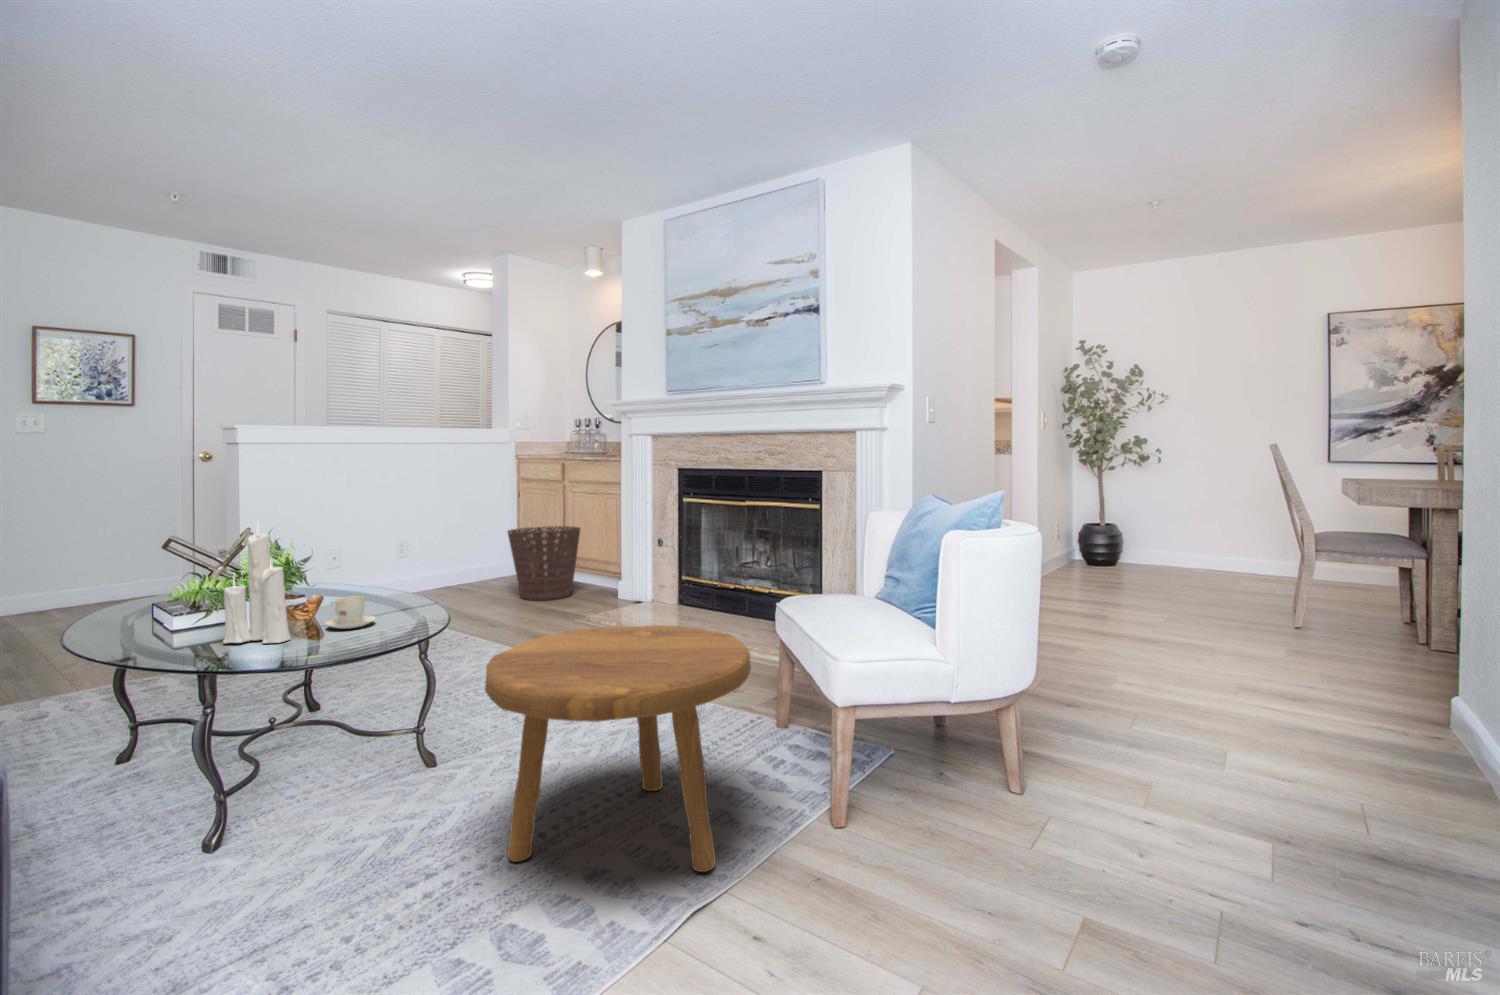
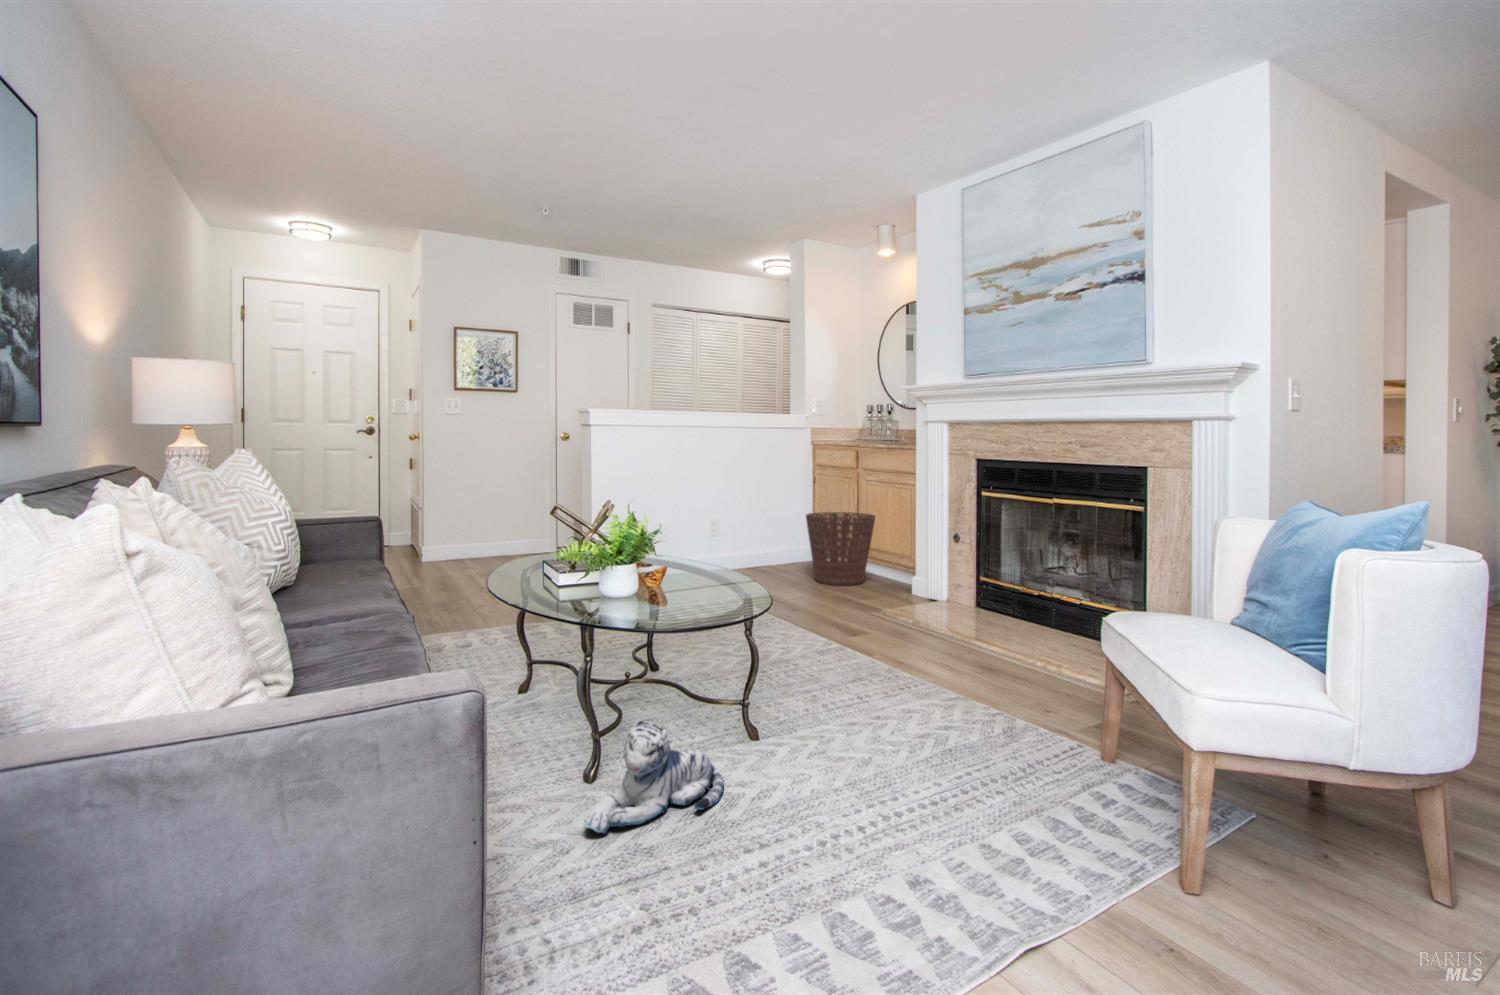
candle: present [223,526,290,643] -> none [600,502,649,615]
teacup: present [326,596,375,629] -> none [674,579,713,608]
footstool: present [485,625,751,872] -> none [818,632,1092,908]
plush toy: none [191,762,390,906] -> present [585,720,724,833]

